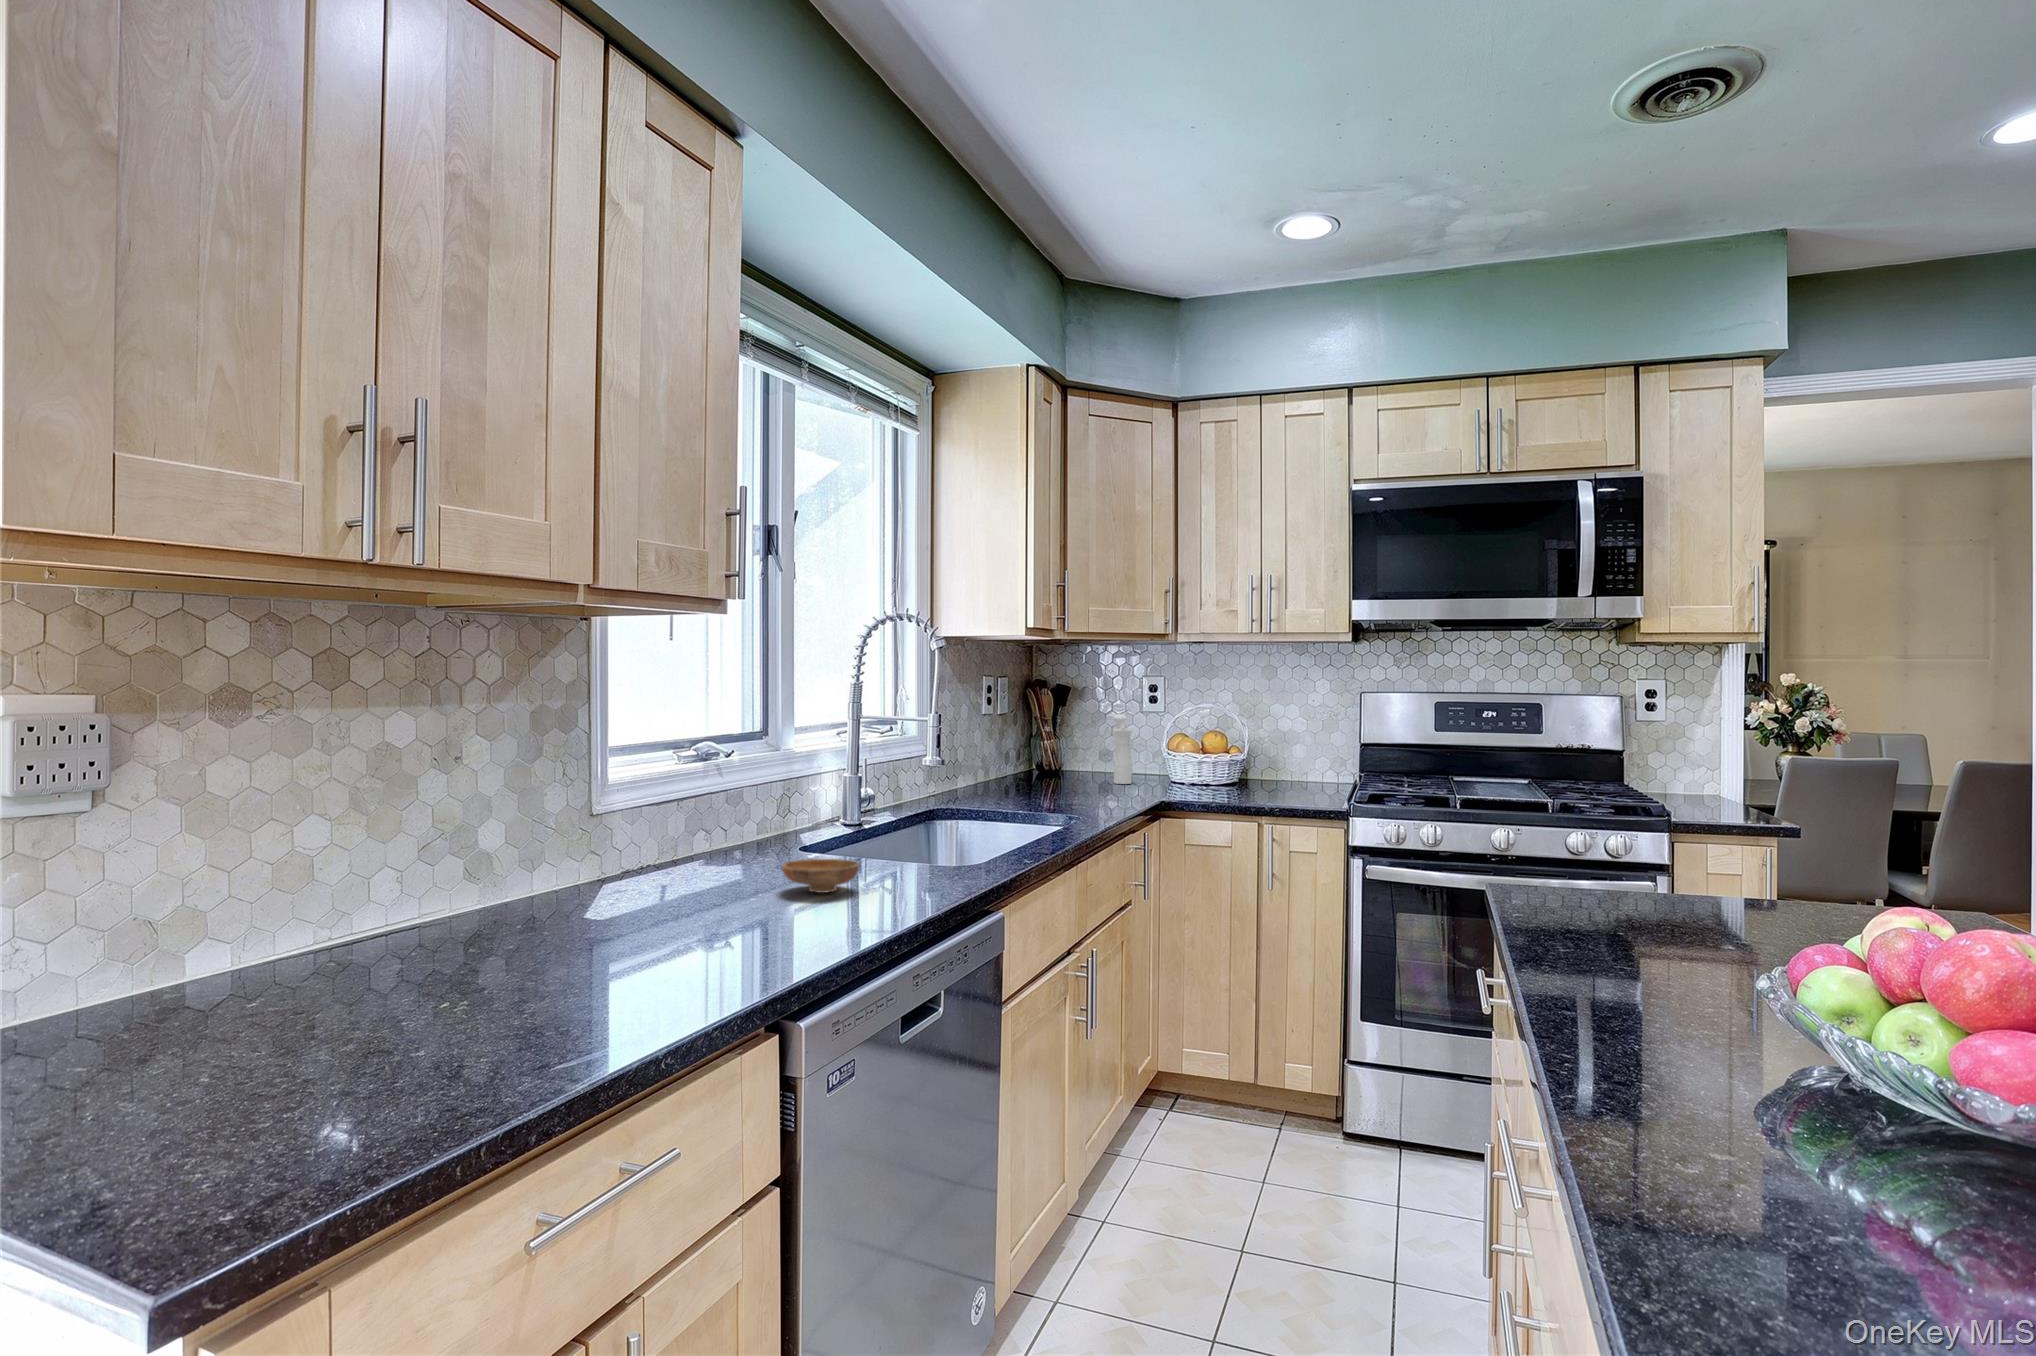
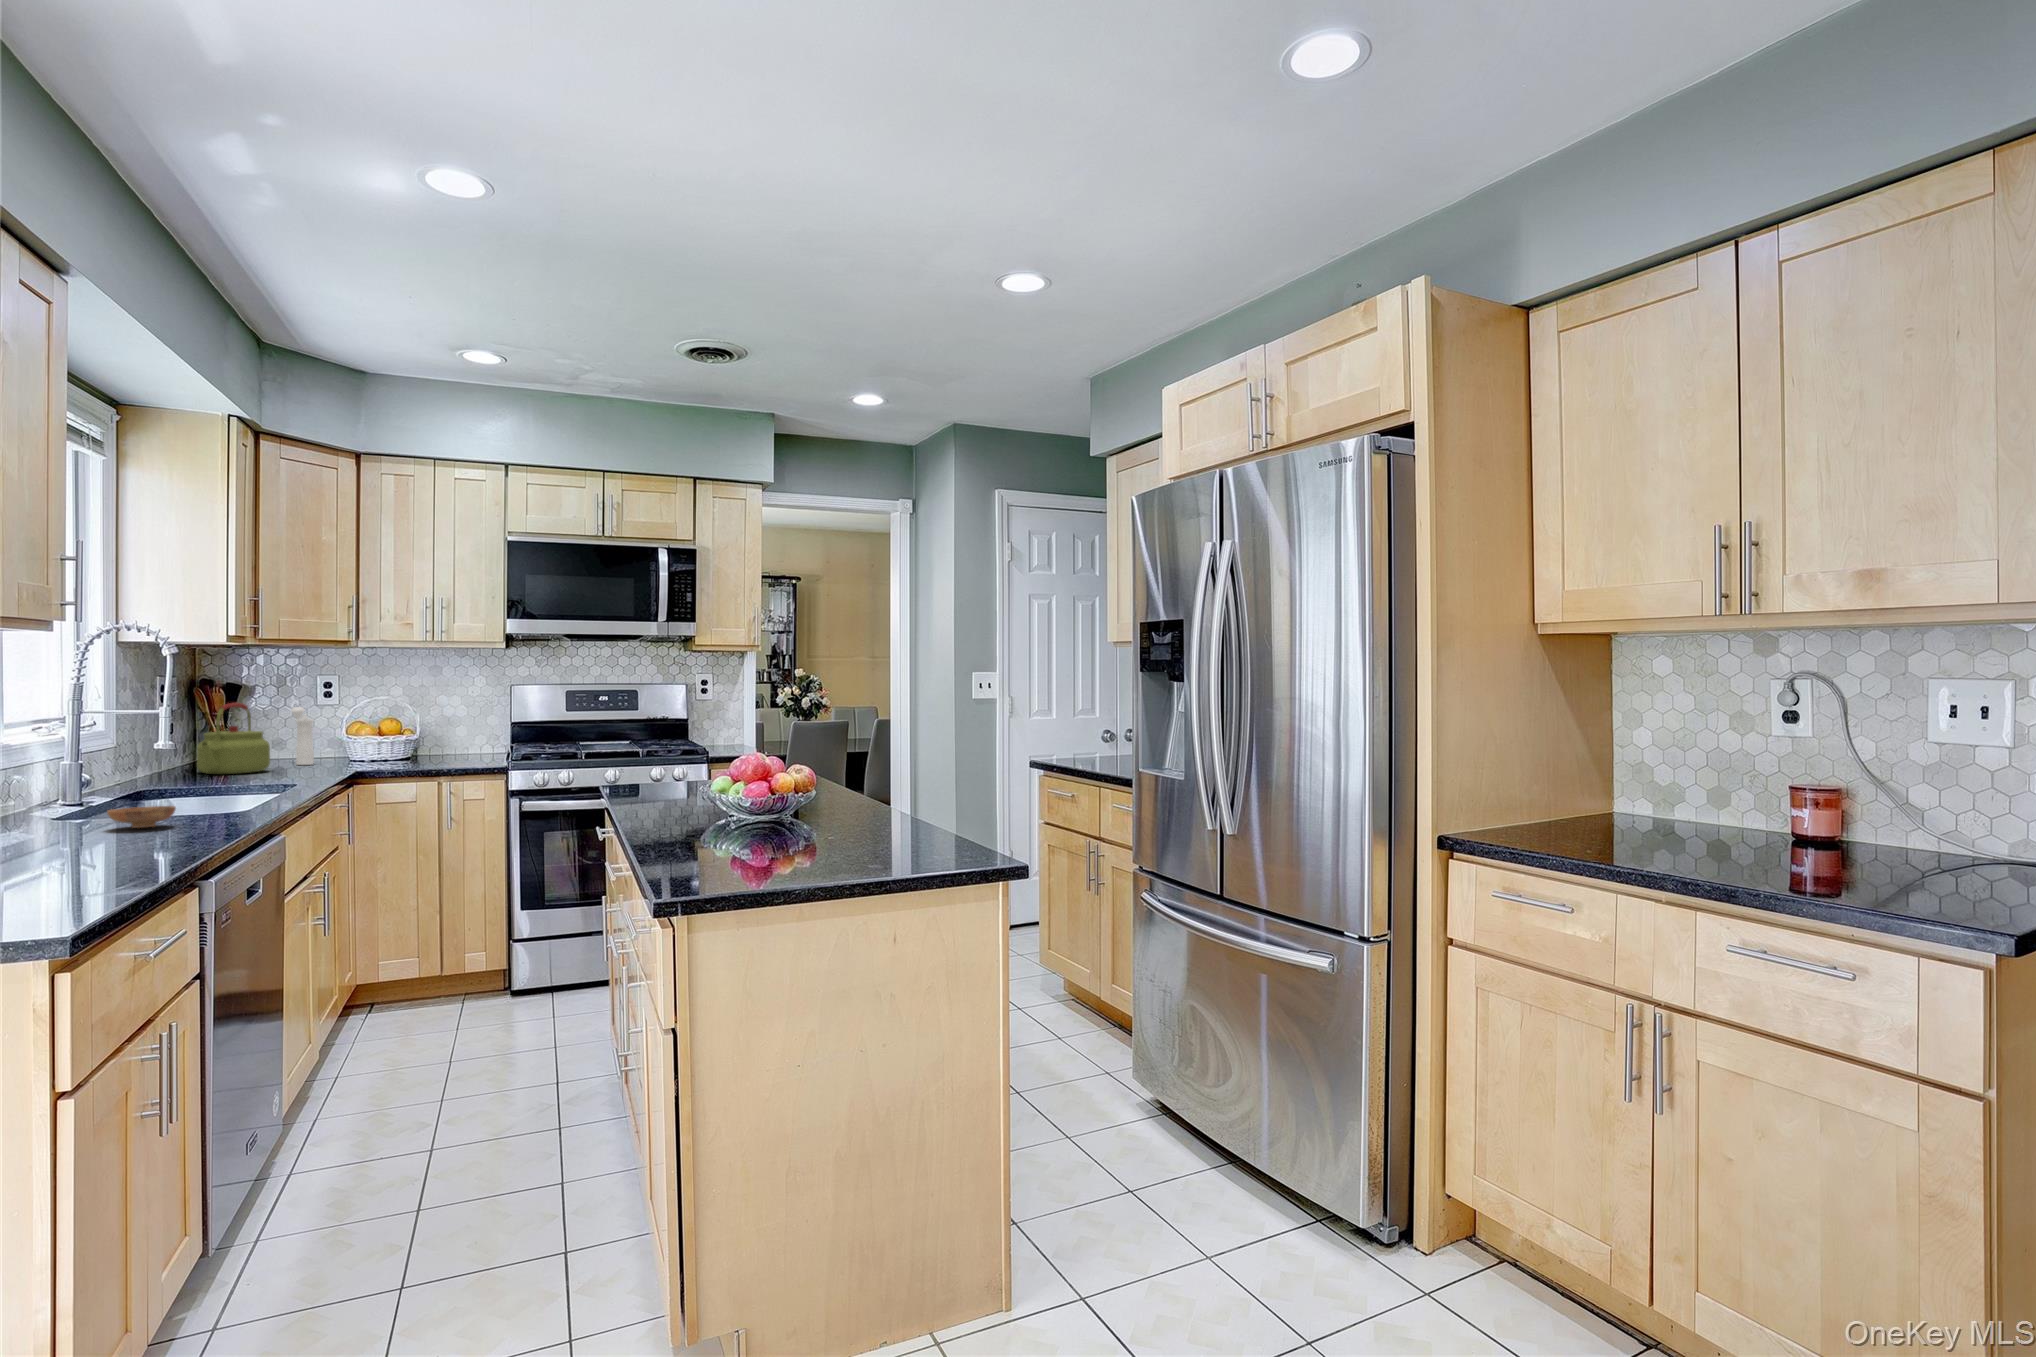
kettle: none [1009,708,1080,792] -> present [197,703,270,774]

